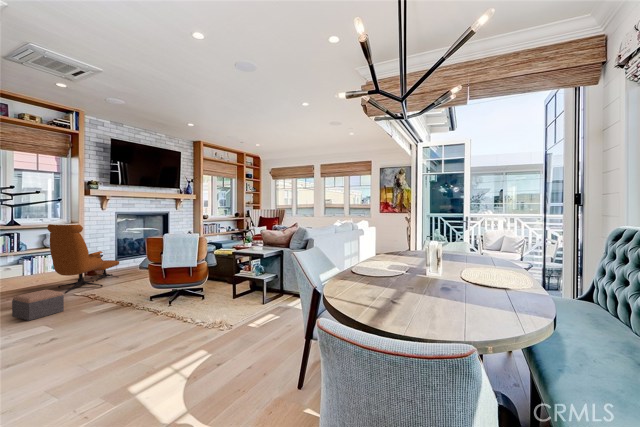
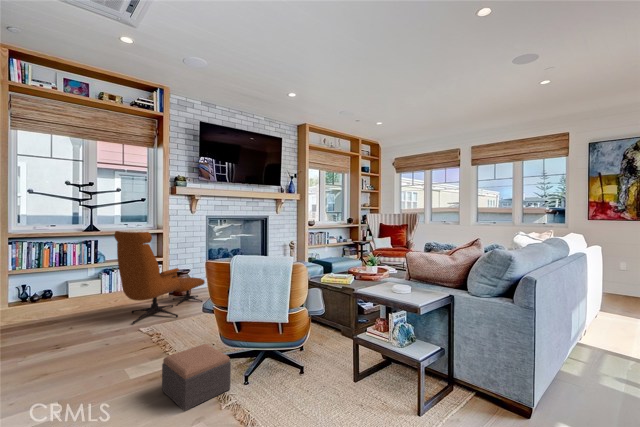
footstool: present [12,289,64,321] -> present [162,344,231,411]

